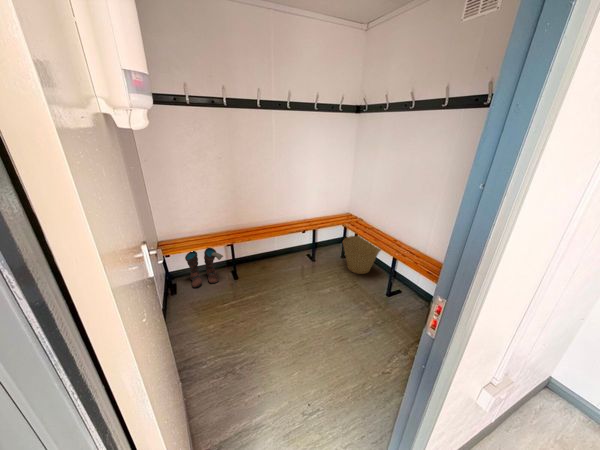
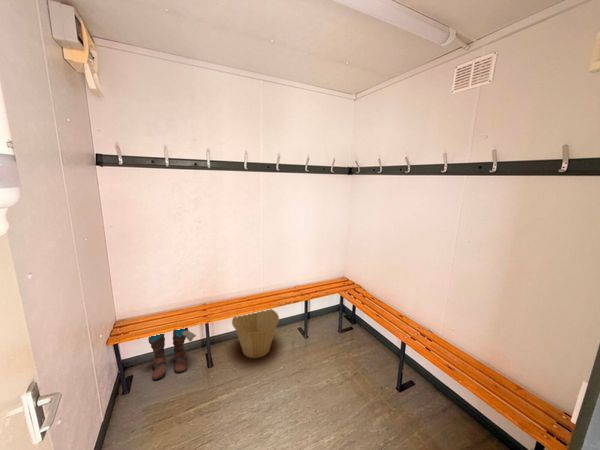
basket: present [343,236,381,274] -> present [232,309,279,358]

